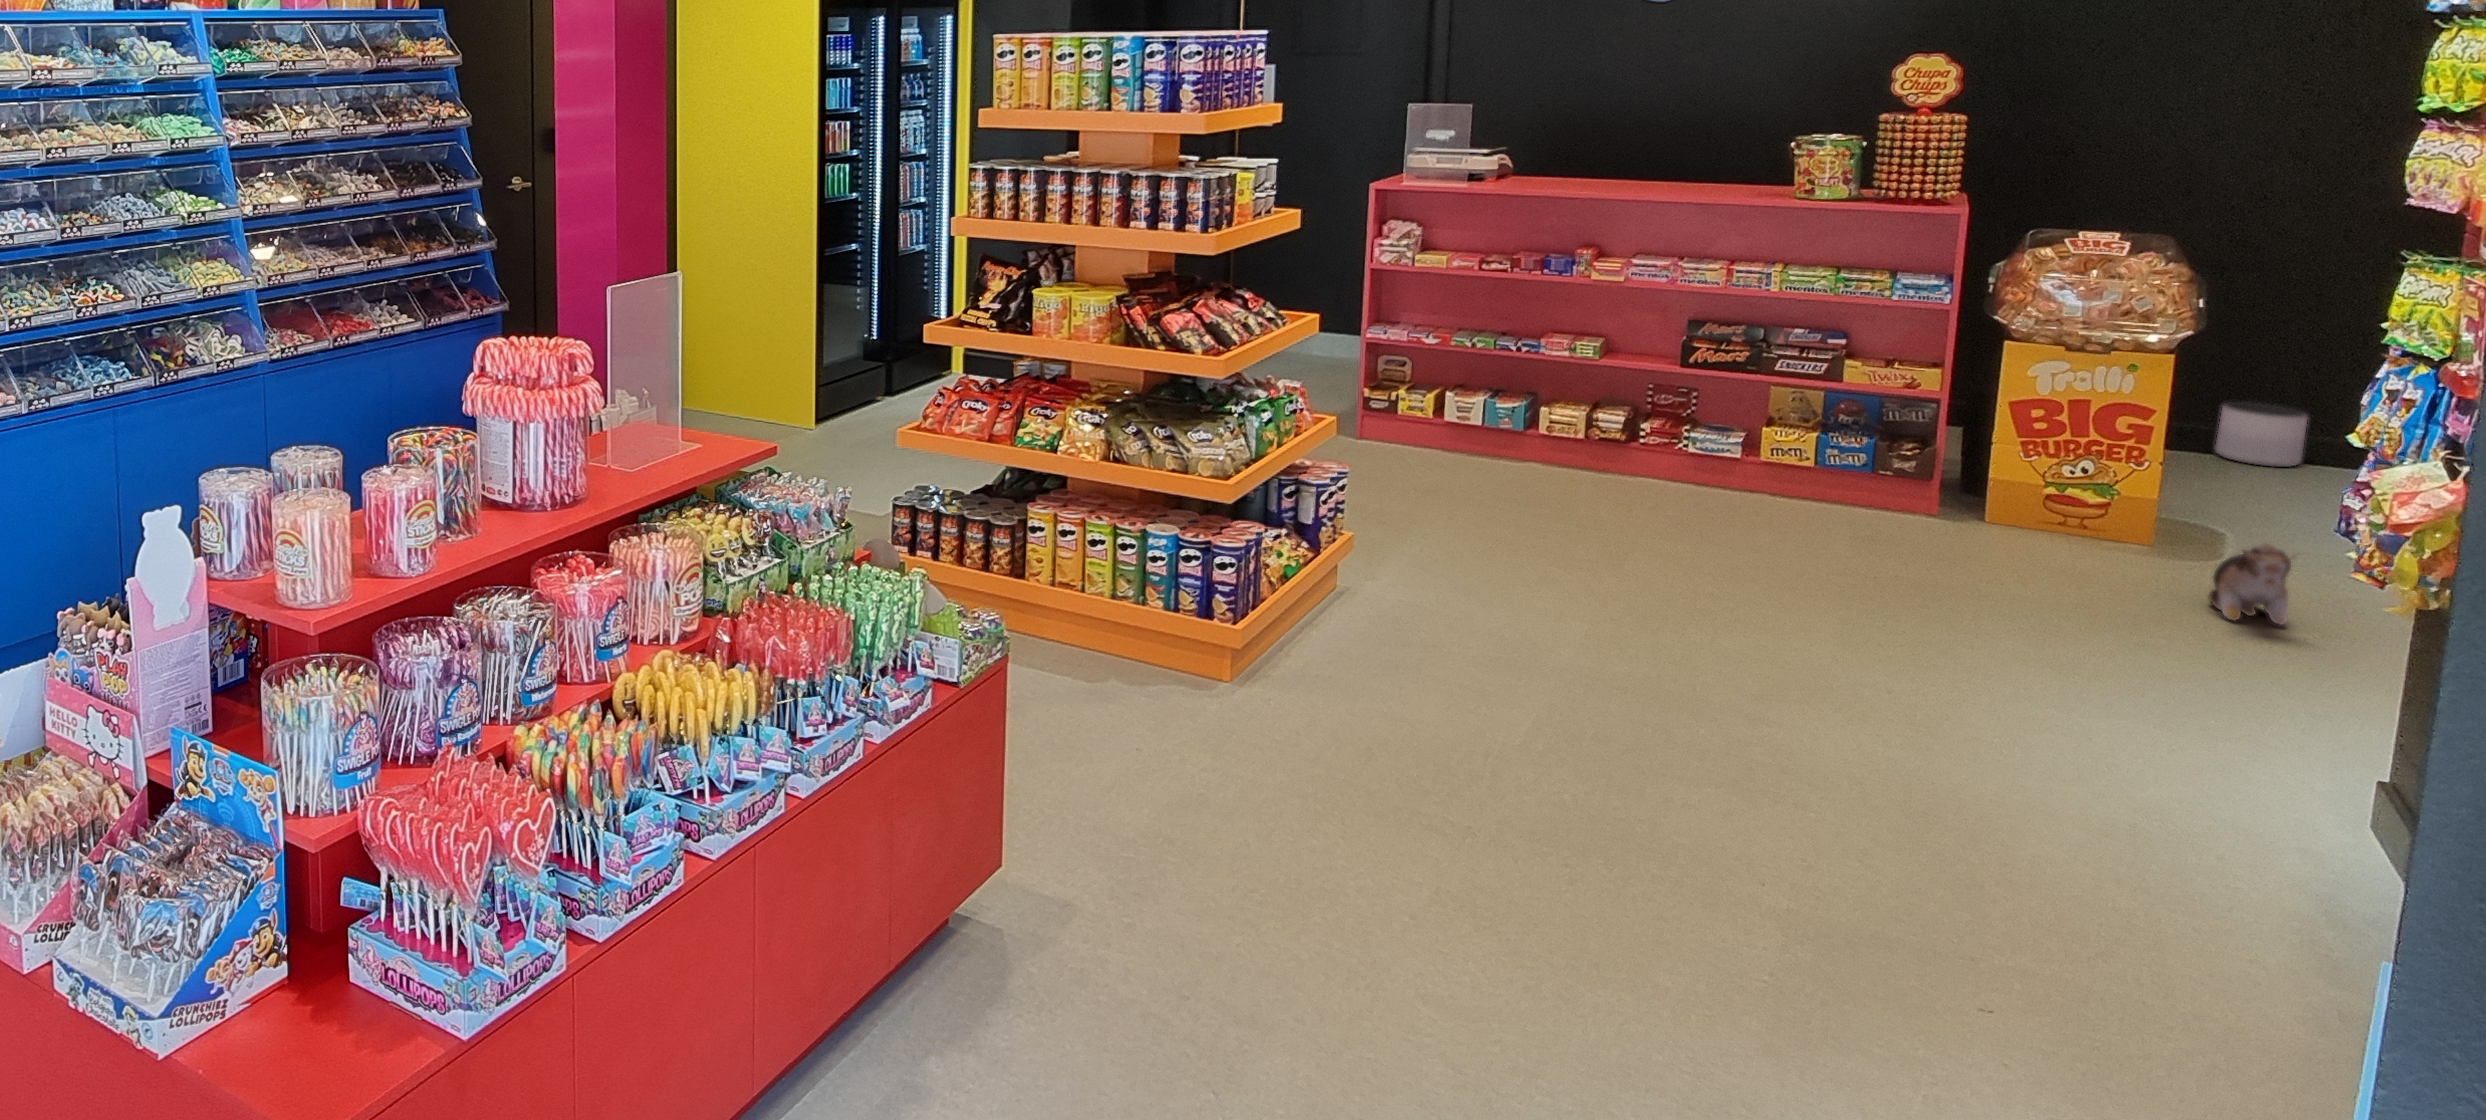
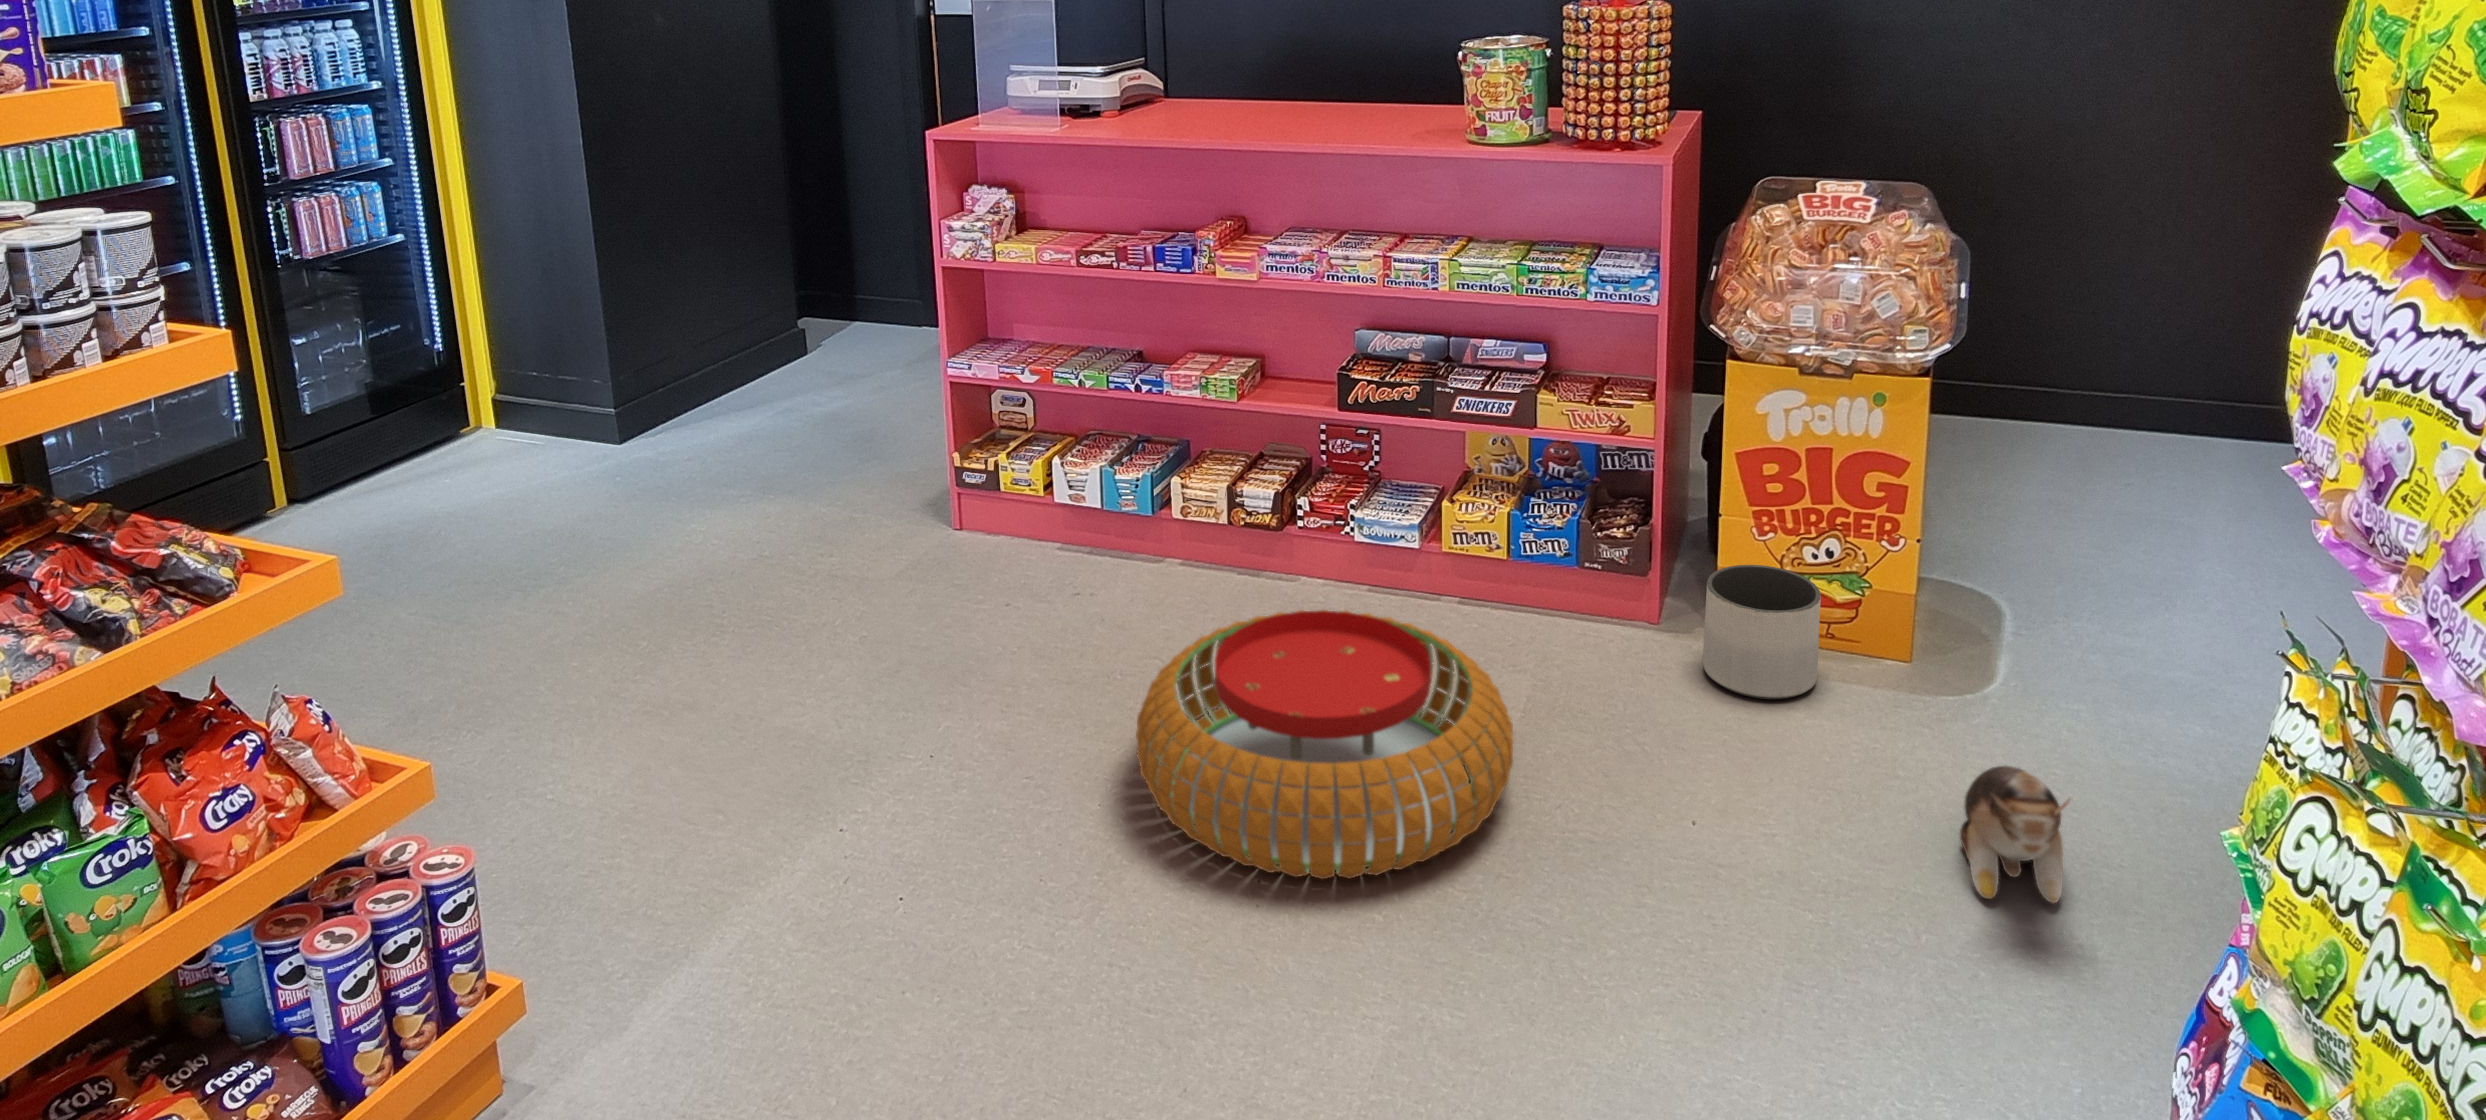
planter: present [2216,402,2307,467] -> present [1703,565,1821,699]
pouf: none [1617,456,1885,578] -> present [1136,610,1513,879]

